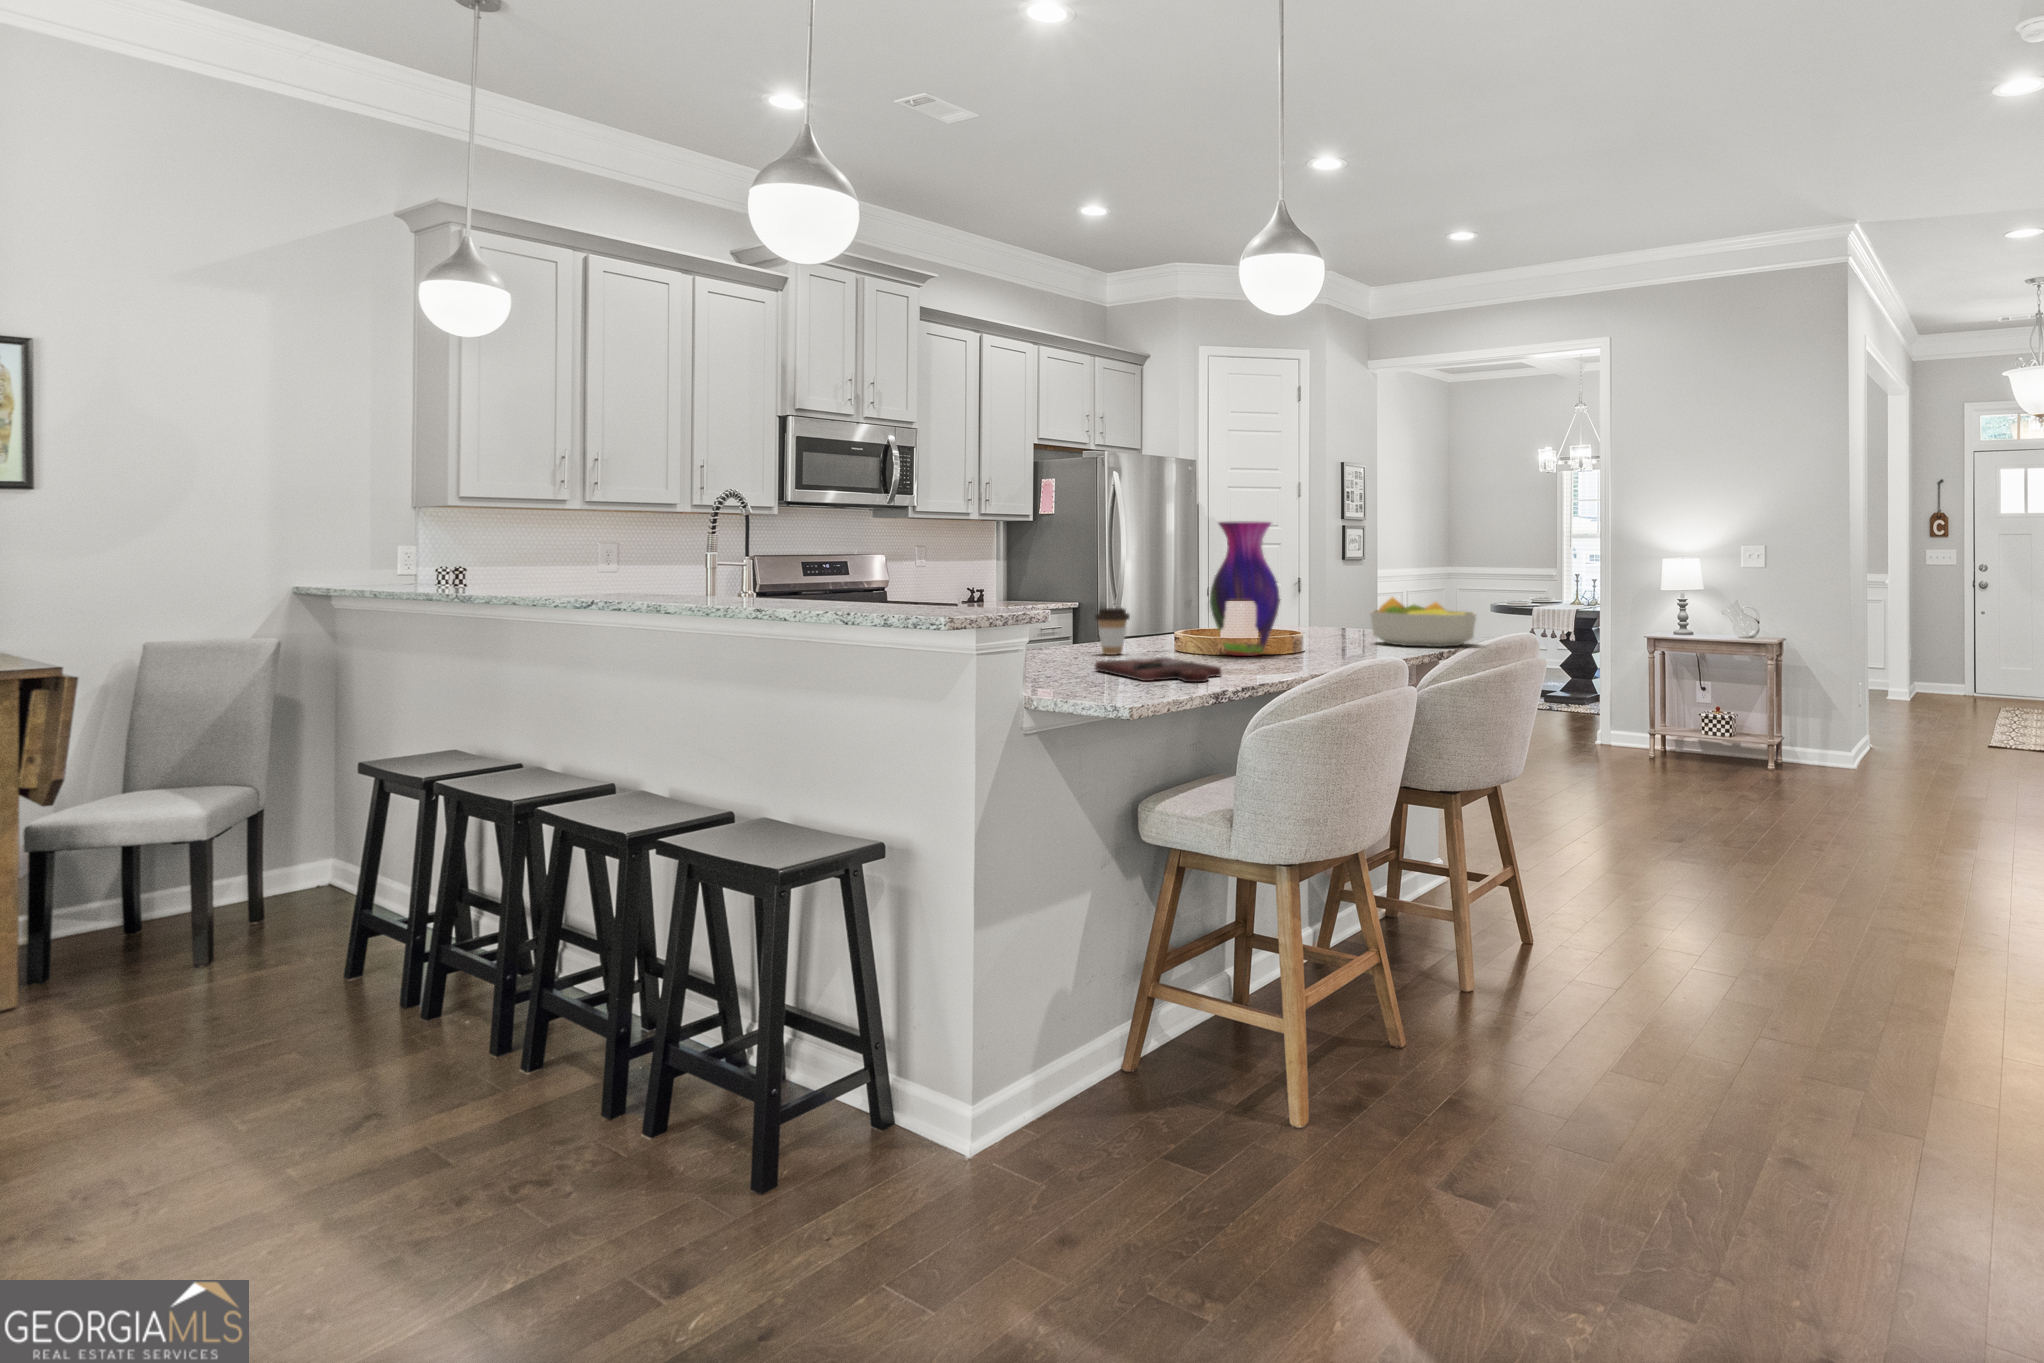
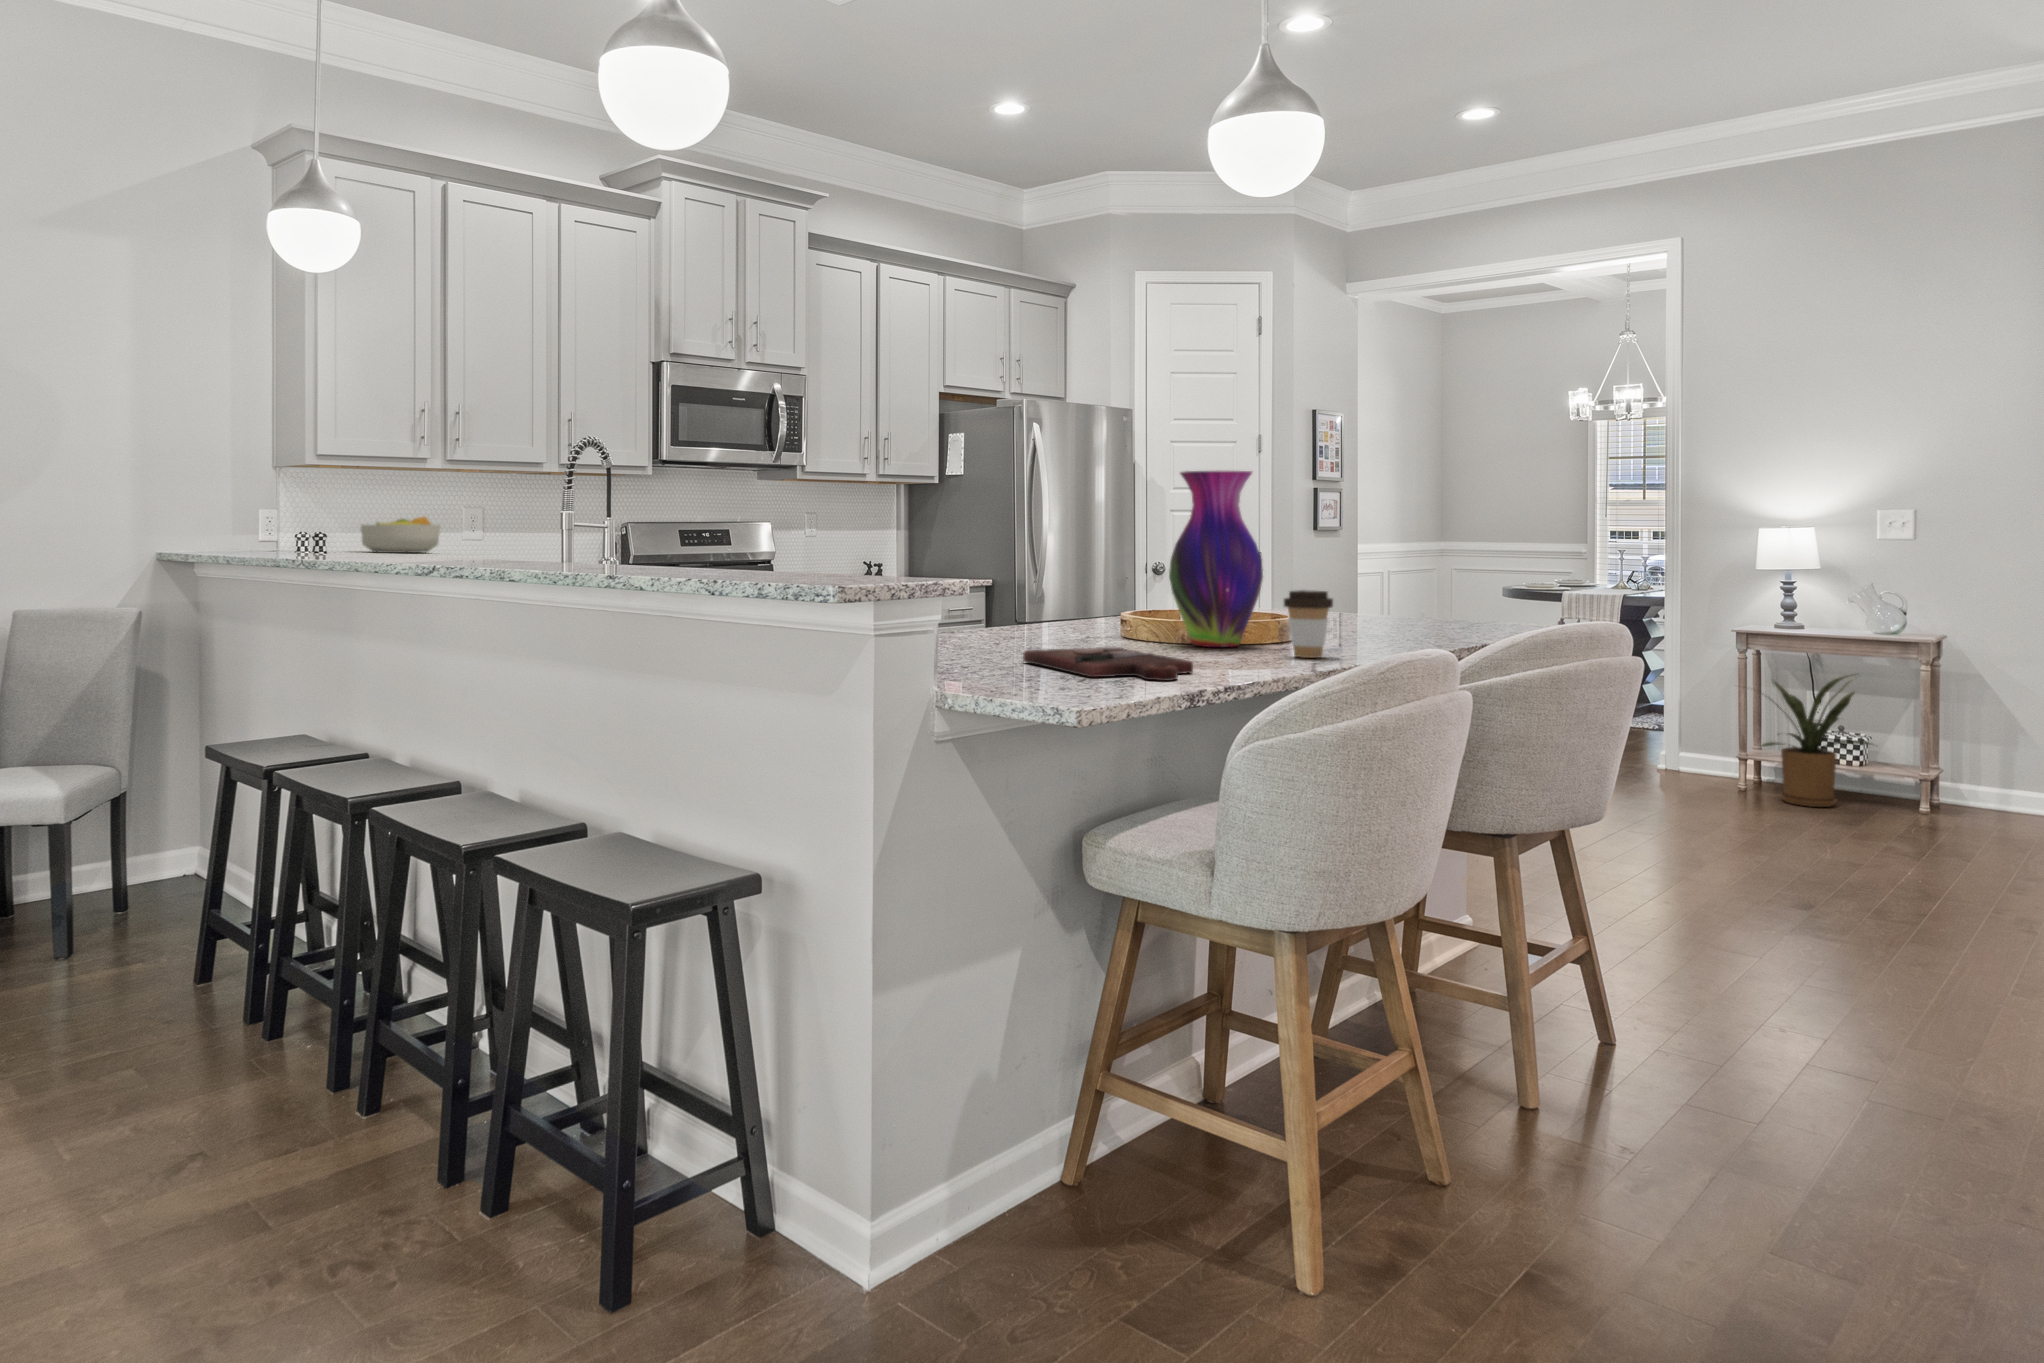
fruit bowl: present [1371,597,1476,647] -> present [361,517,440,553]
coffee cup: present [1095,608,1130,655] -> present [1284,590,1333,658]
house plant: none [1640,666,1741,766] -> present [1762,675,1877,807]

